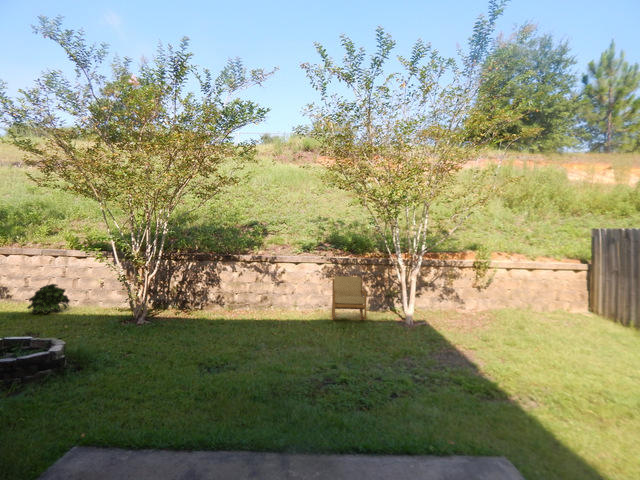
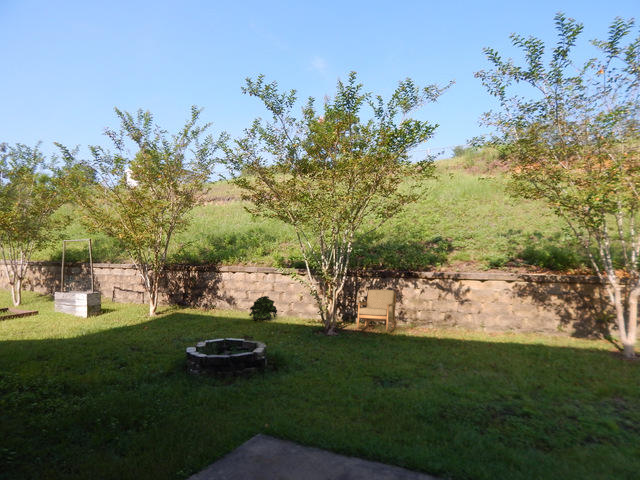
chair: present [332,276,366,320] -> present [357,290,397,331]

